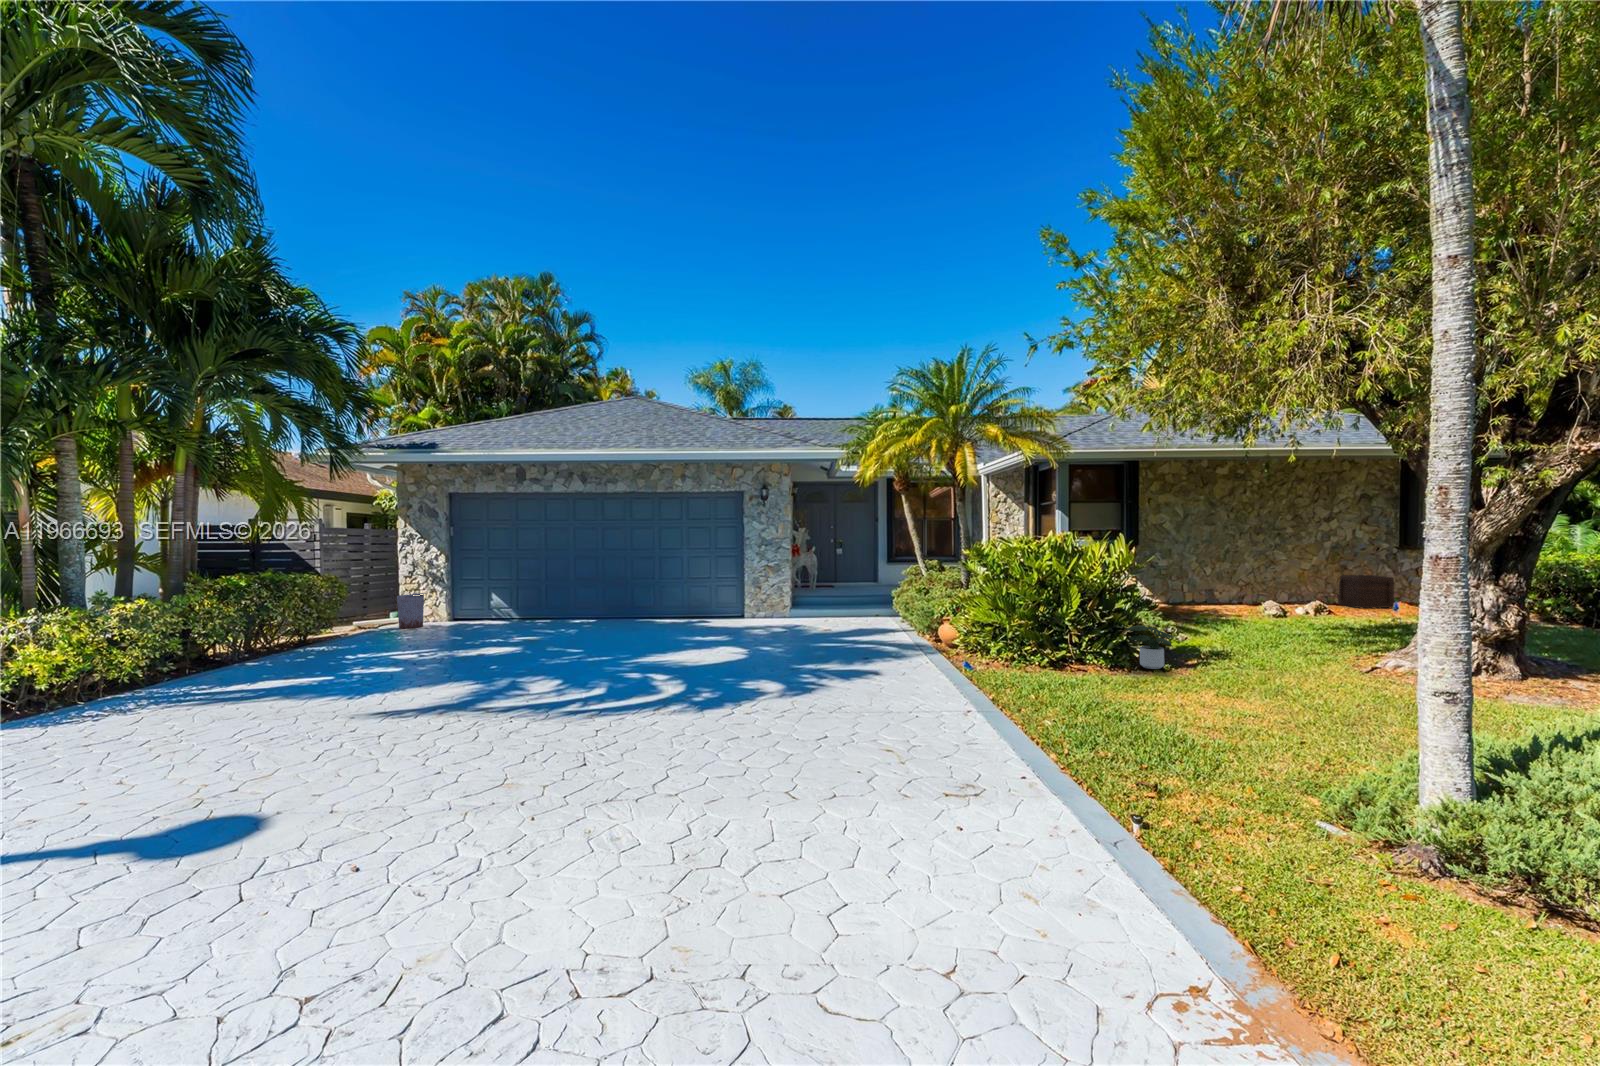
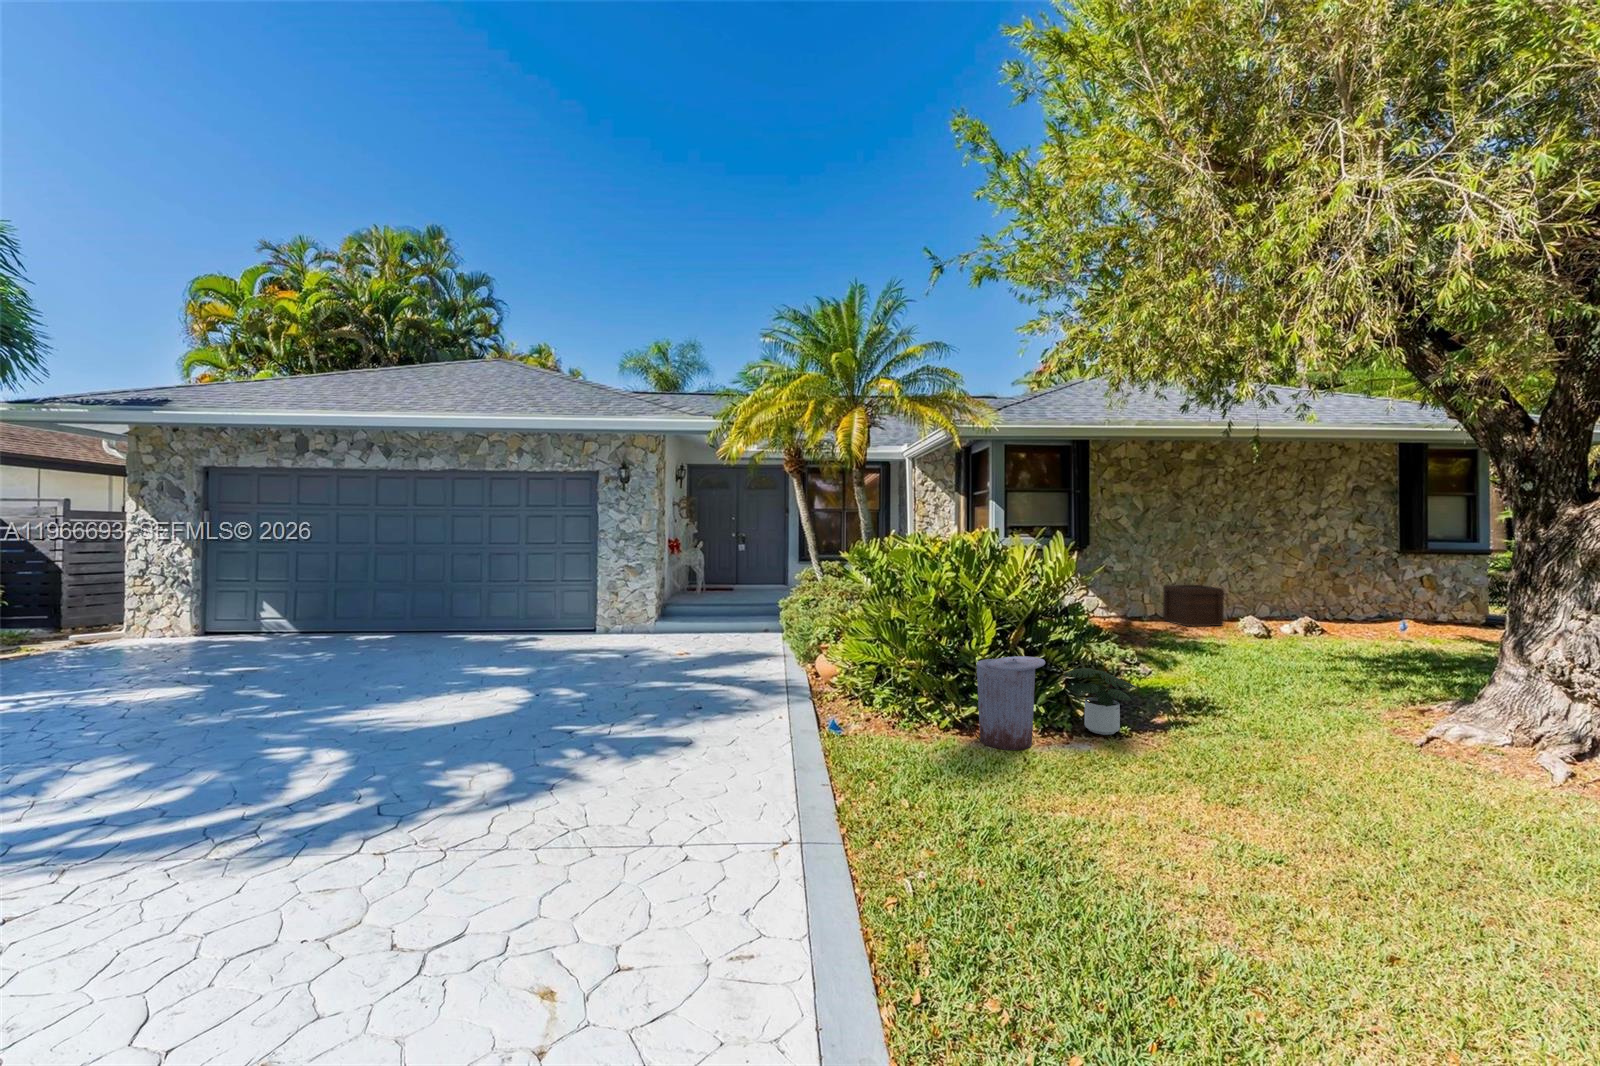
wooden crate: present [1338,575,1394,608] -> present [1163,585,1224,626]
trash can: present [397,593,426,629] -> present [977,656,1045,750]

